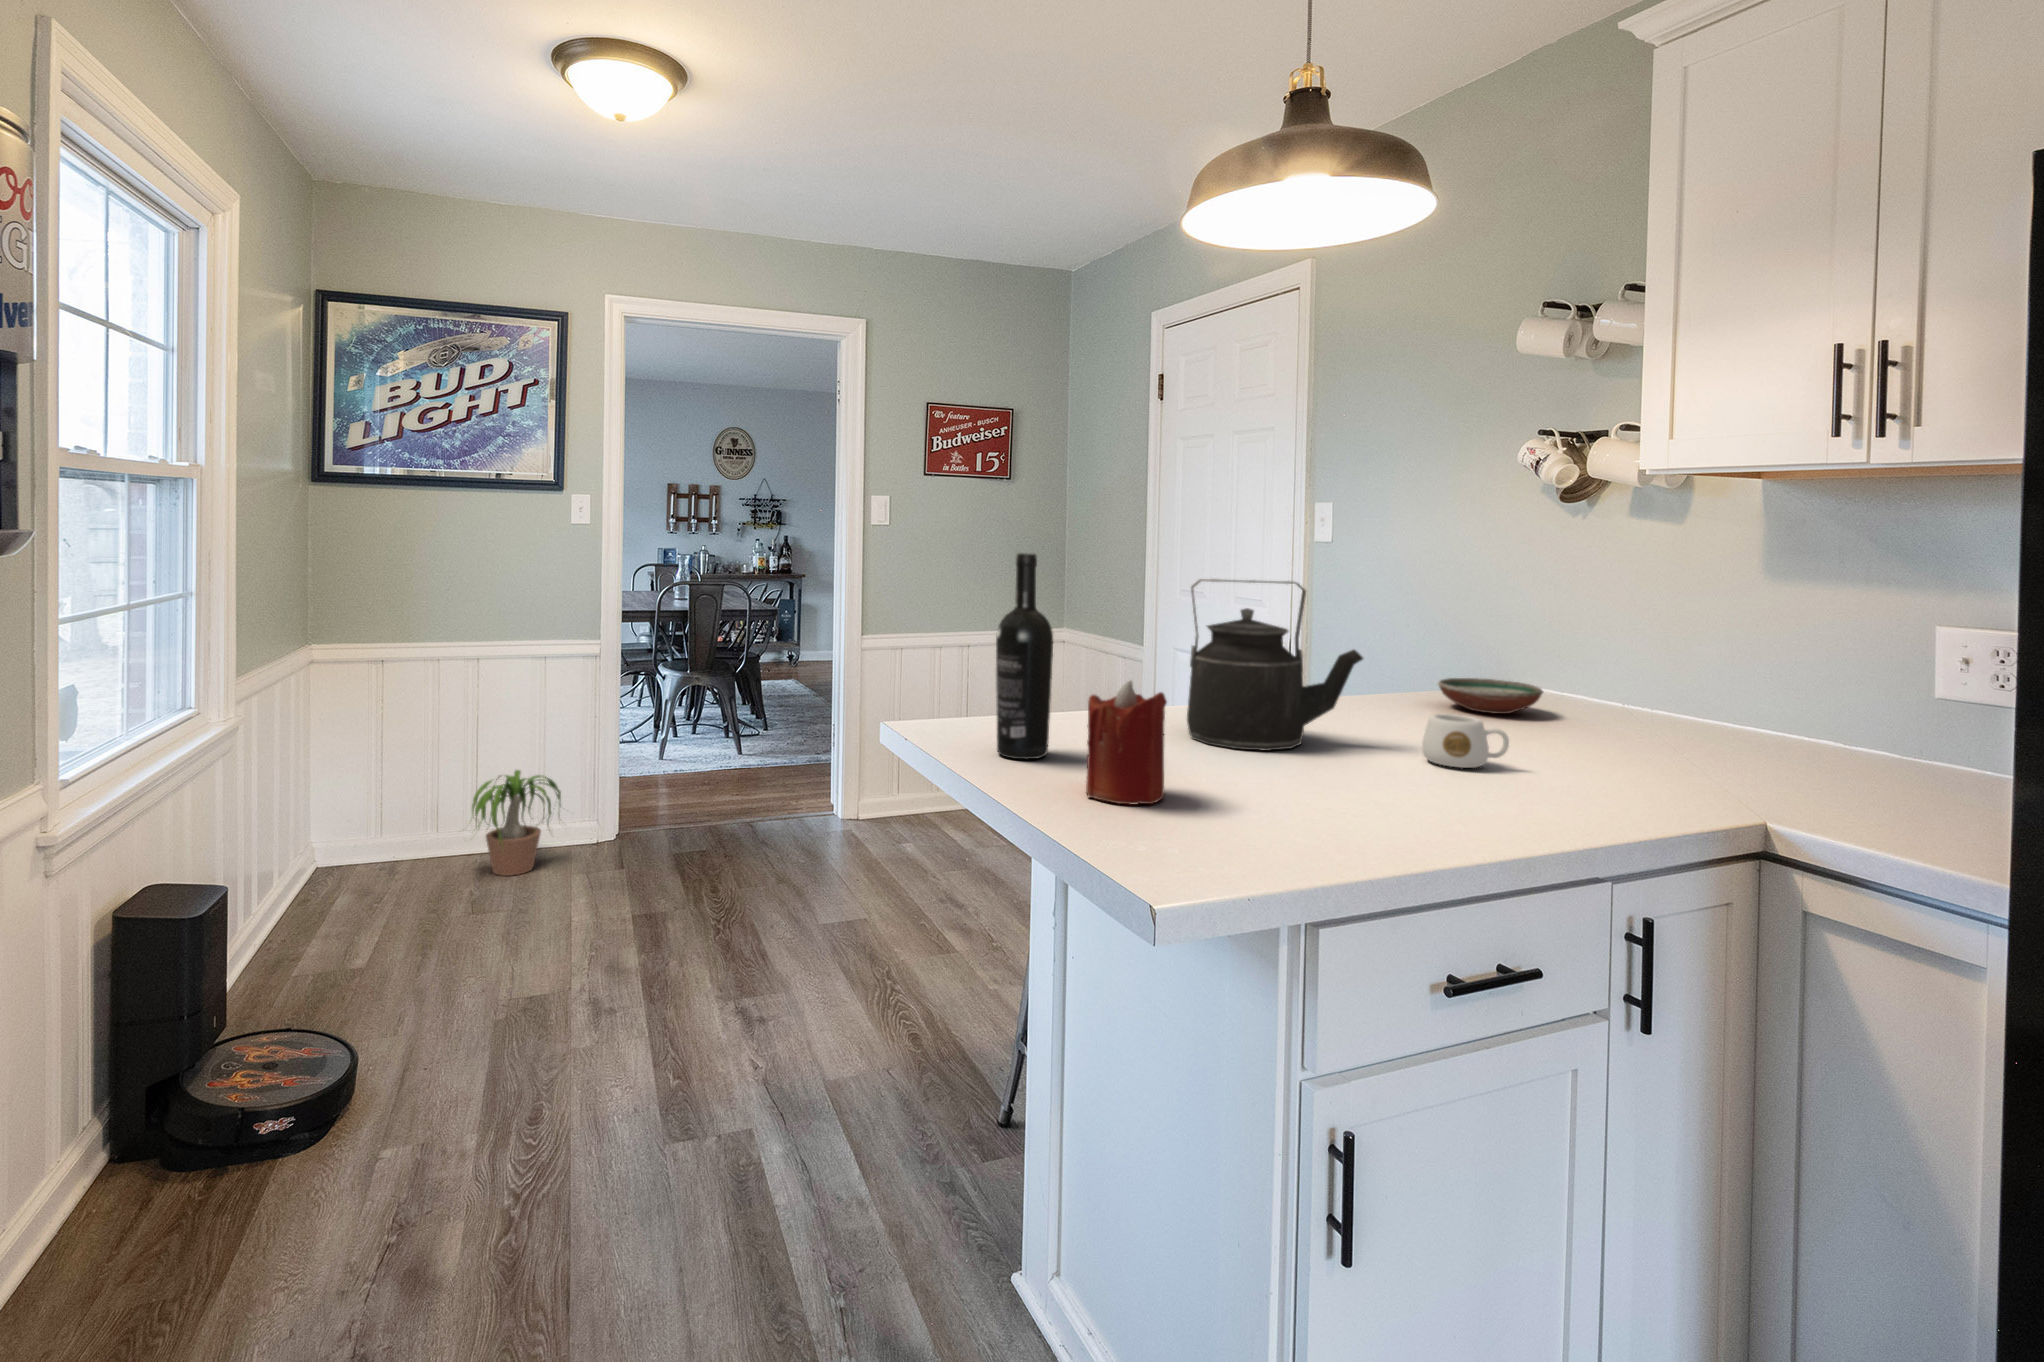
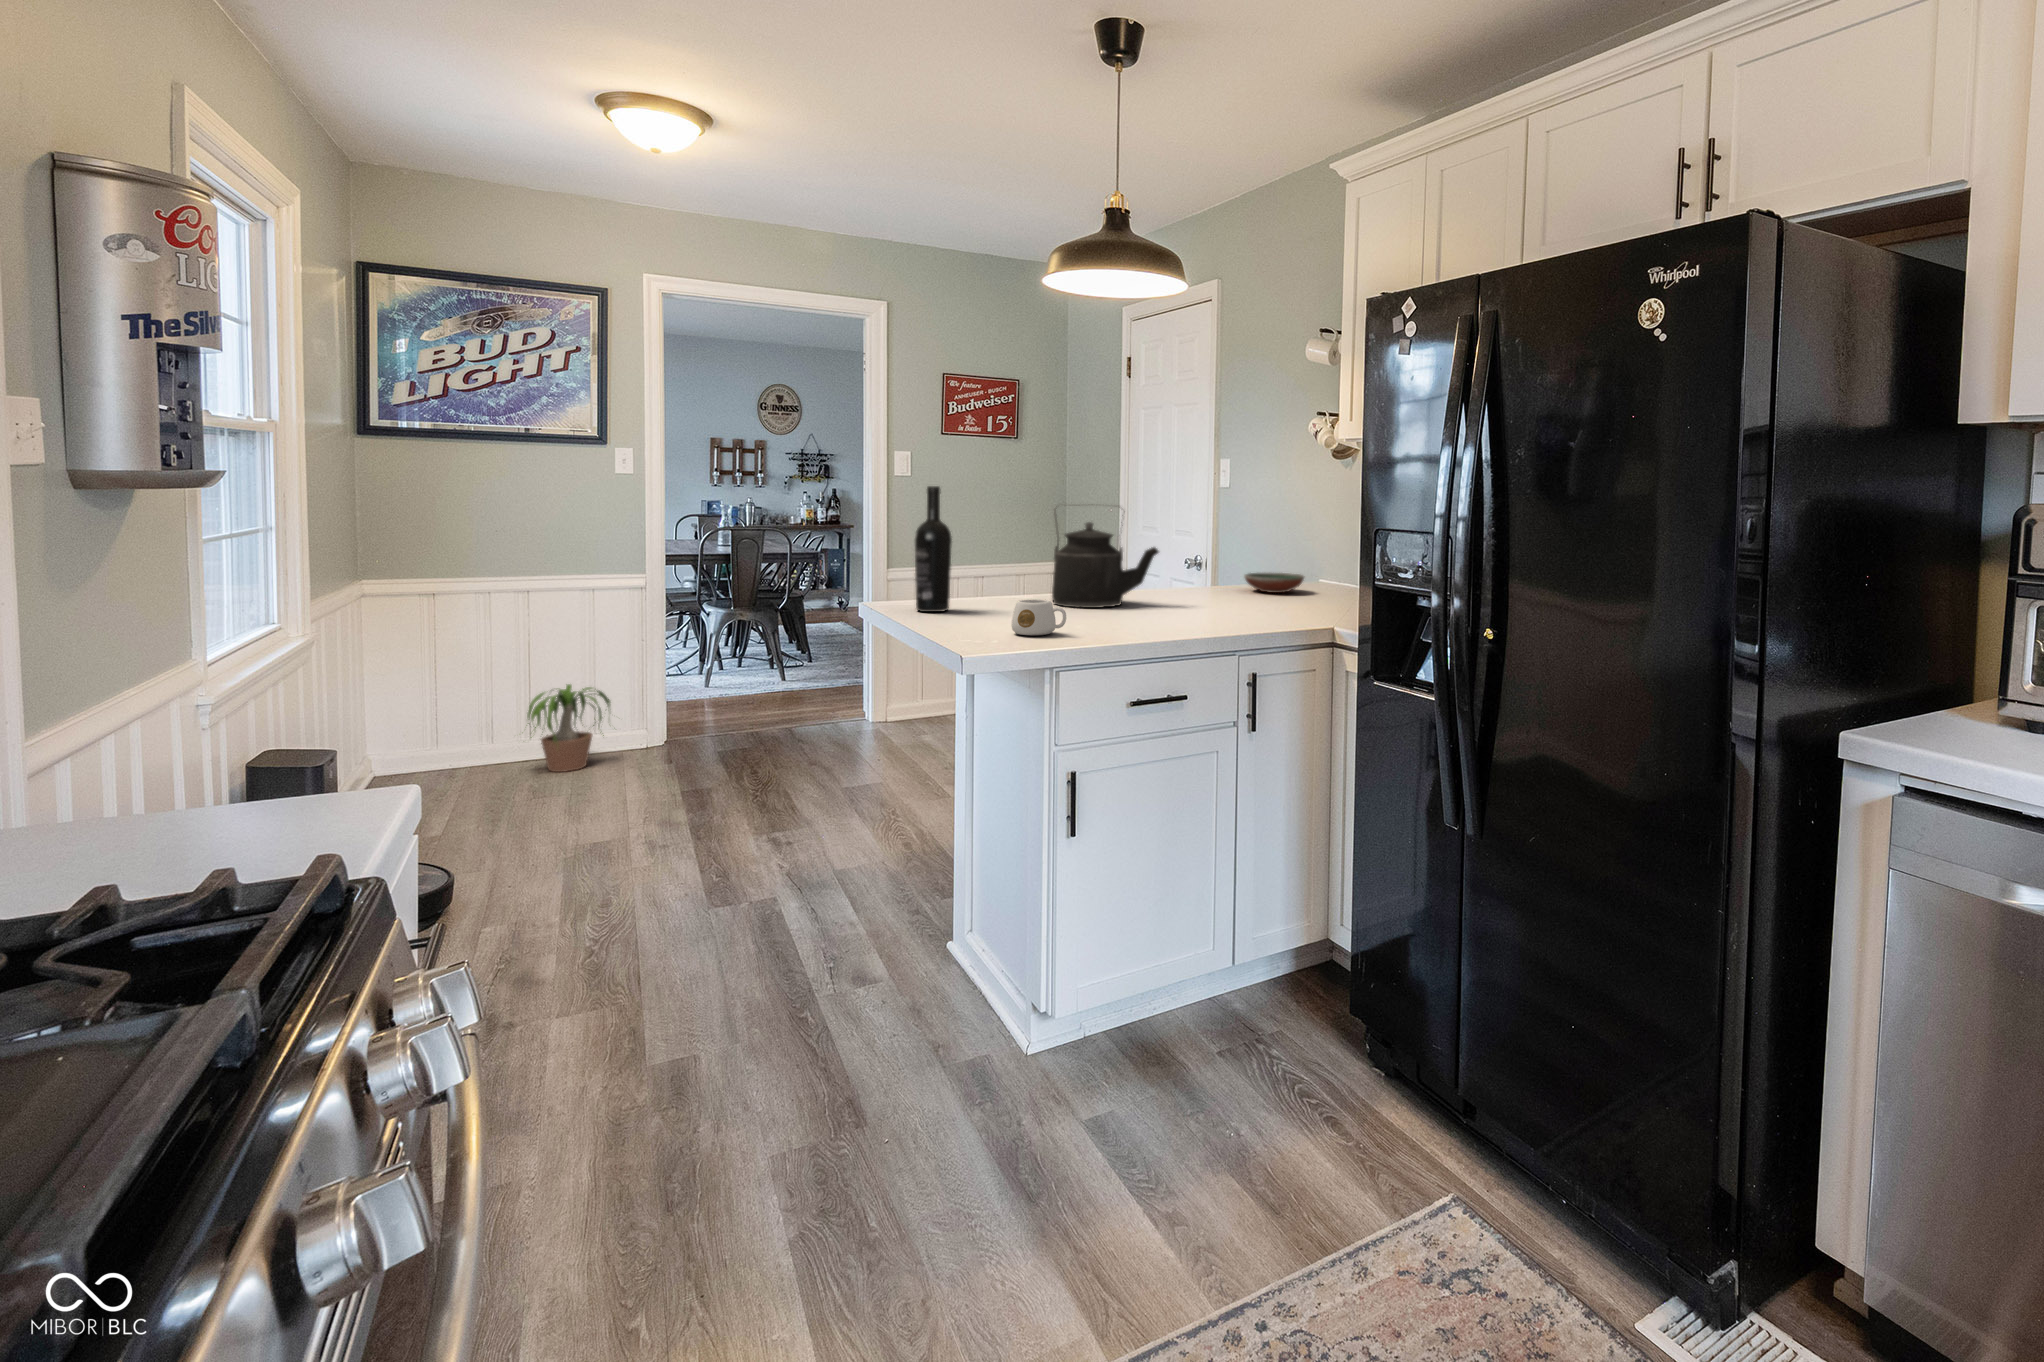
candle: present [1086,681,1167,804] -> none [955,557,1002,626]
mug: present [1422,714,1509,768] -> present [1011,599,1066,635]

